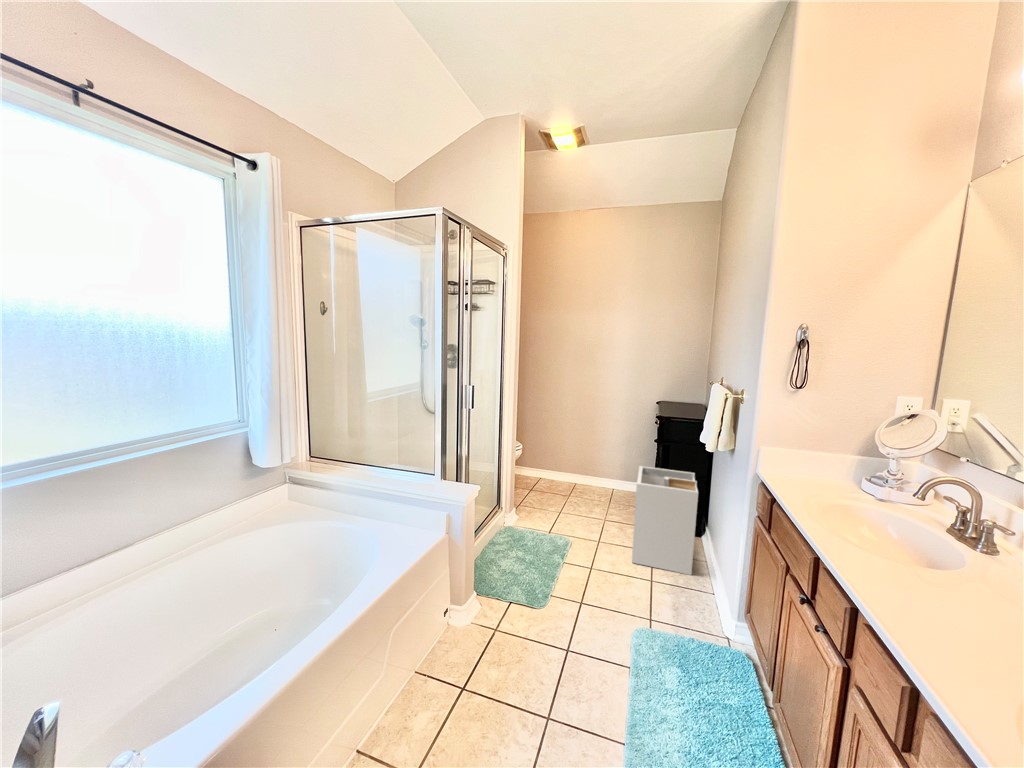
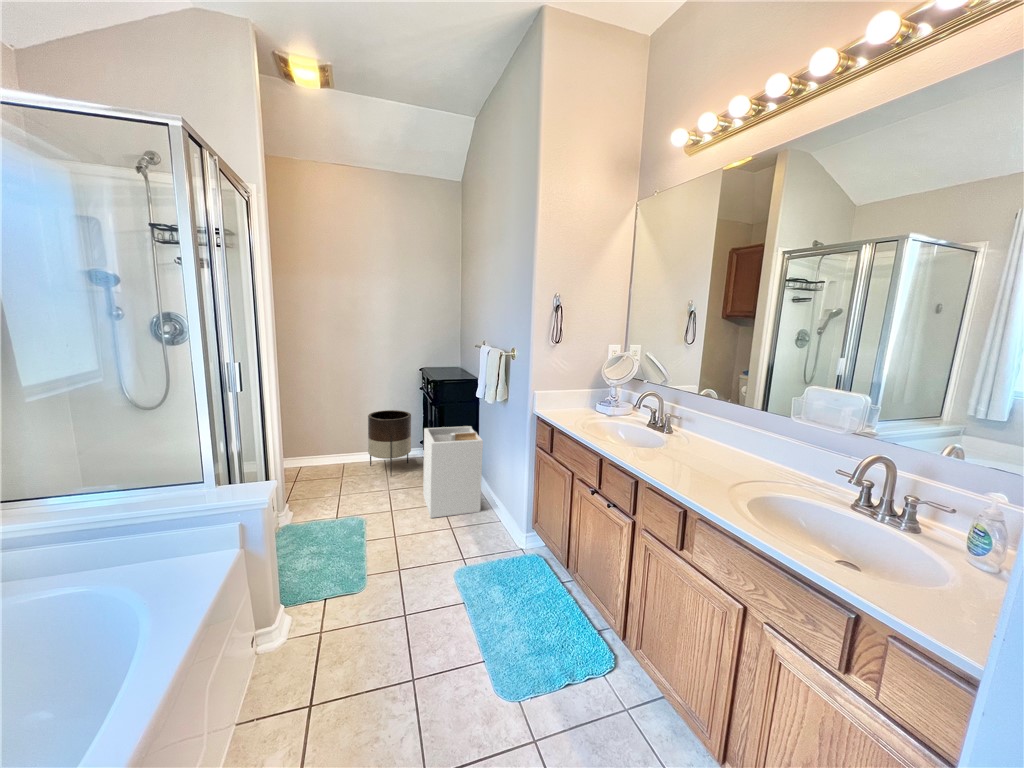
planter: none [594,441,638,508] -> present [368,410,411,476]

